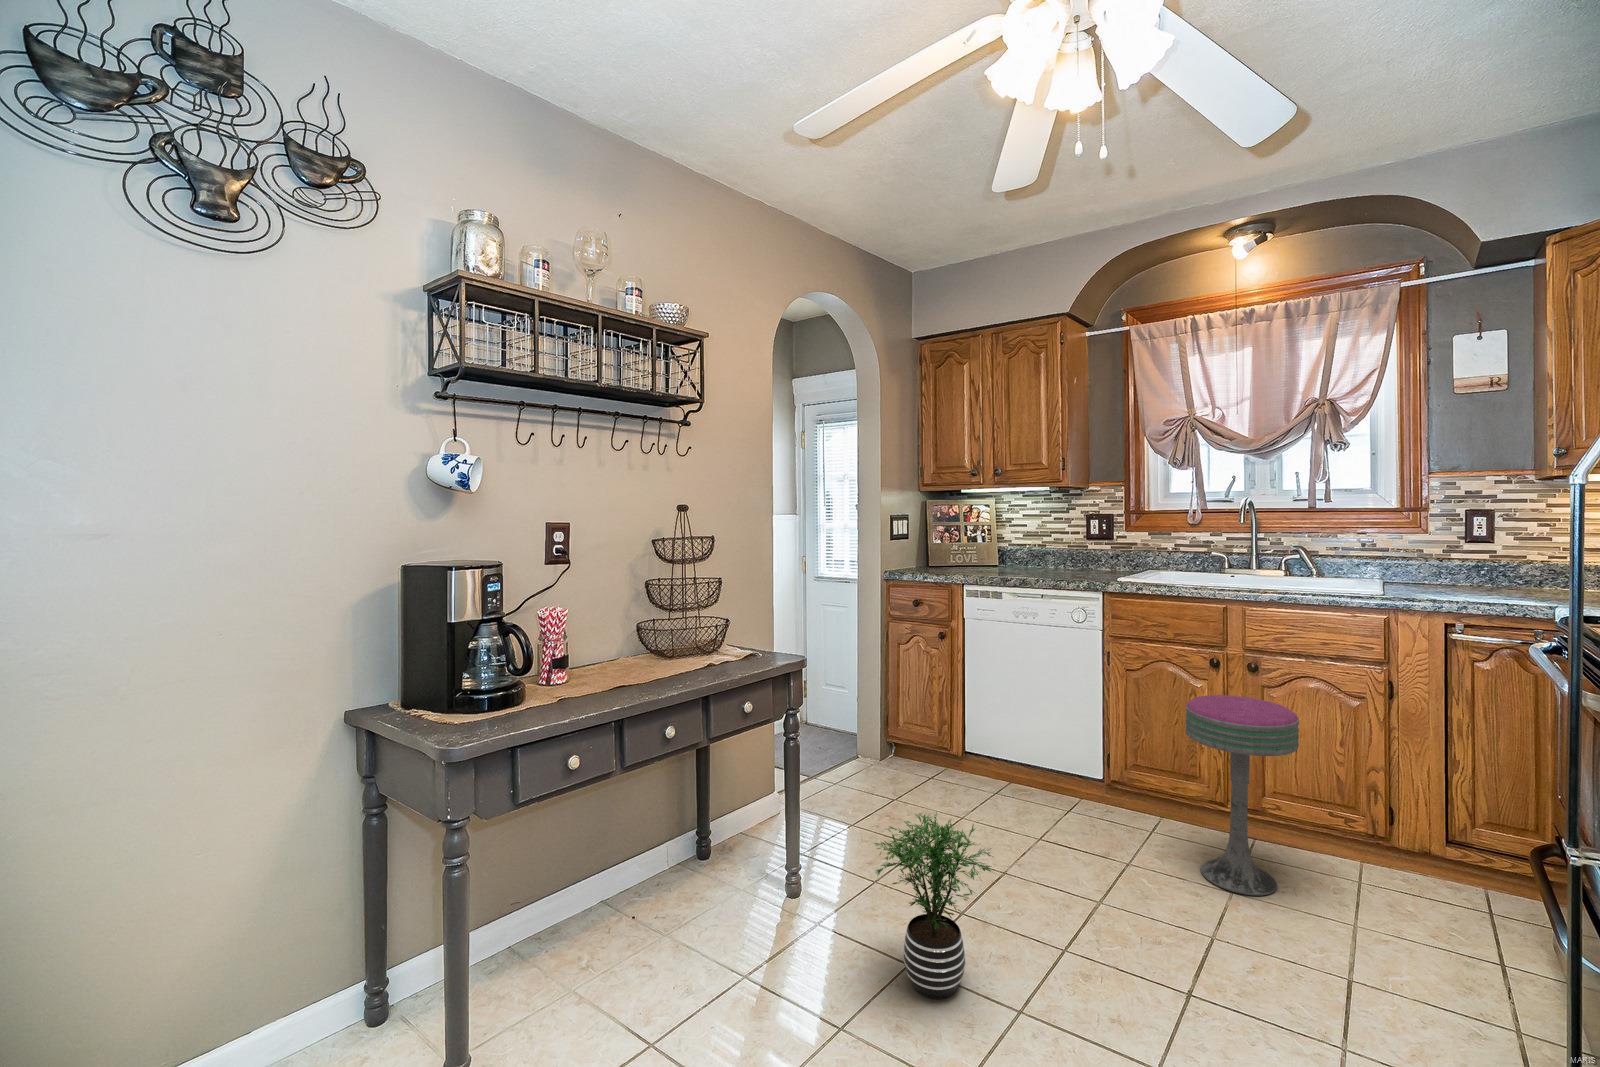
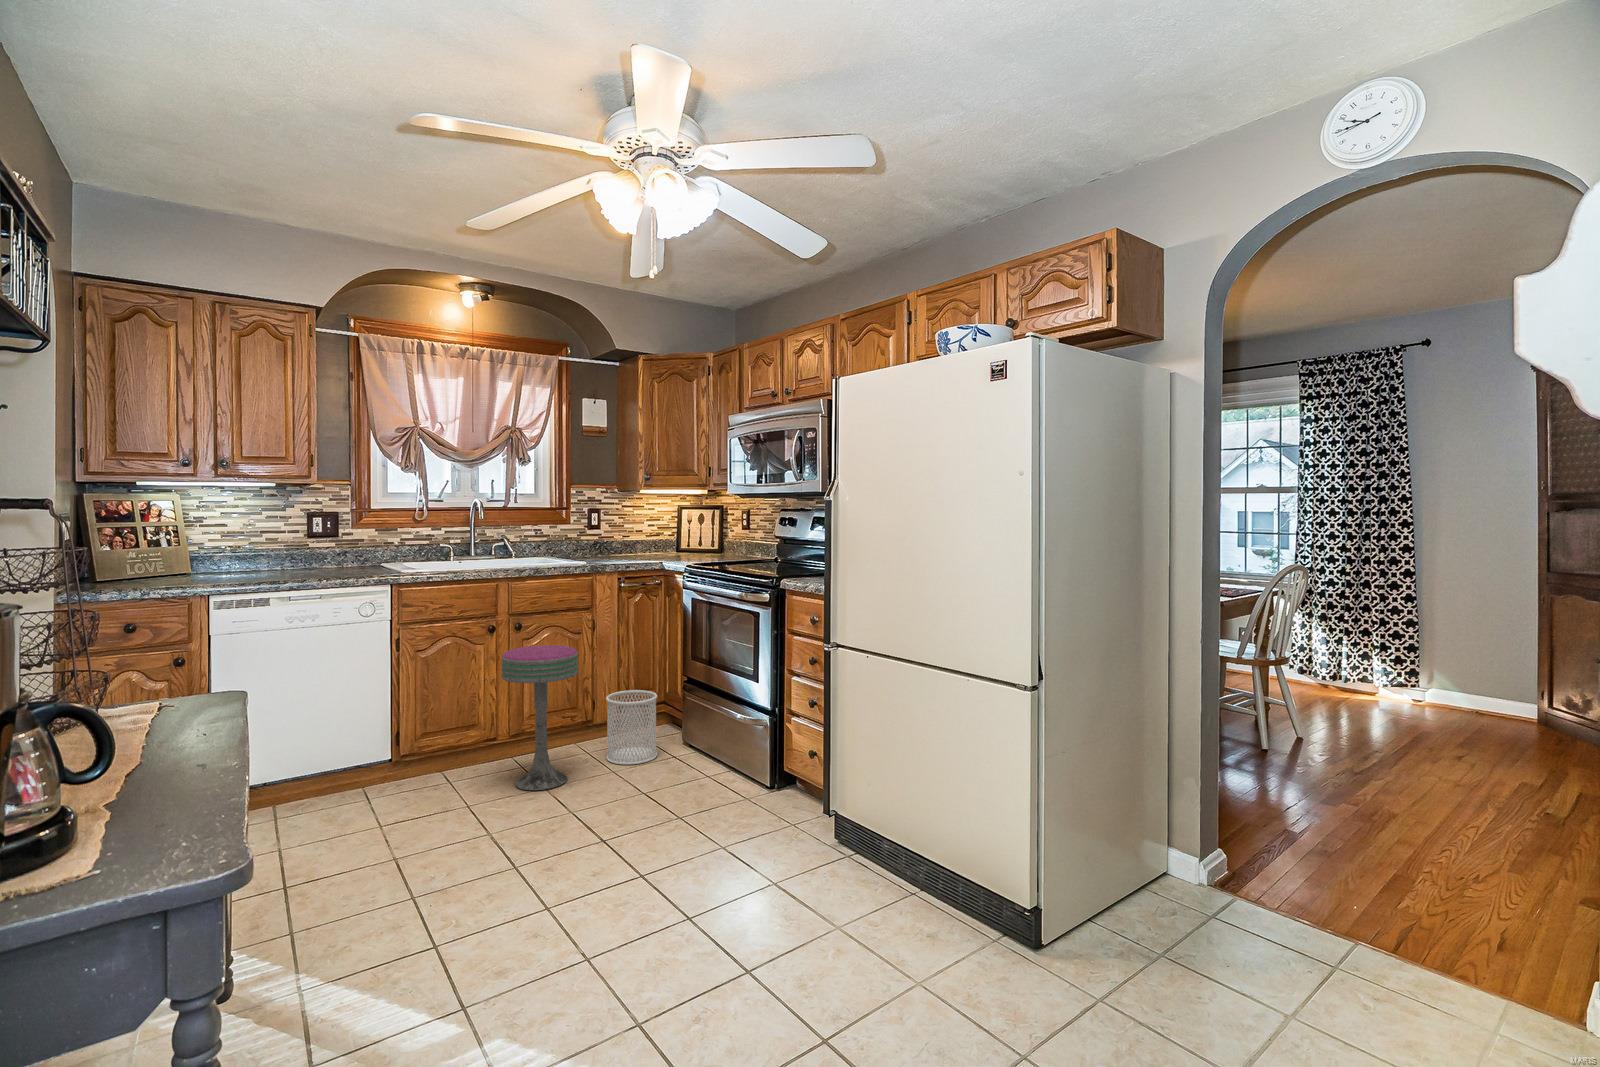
wastebasket: none [1369,803,1478,940] -> present [606,690,657,765]
potted plant: present [874,812,993,999] -> none [390,777,514,948]

